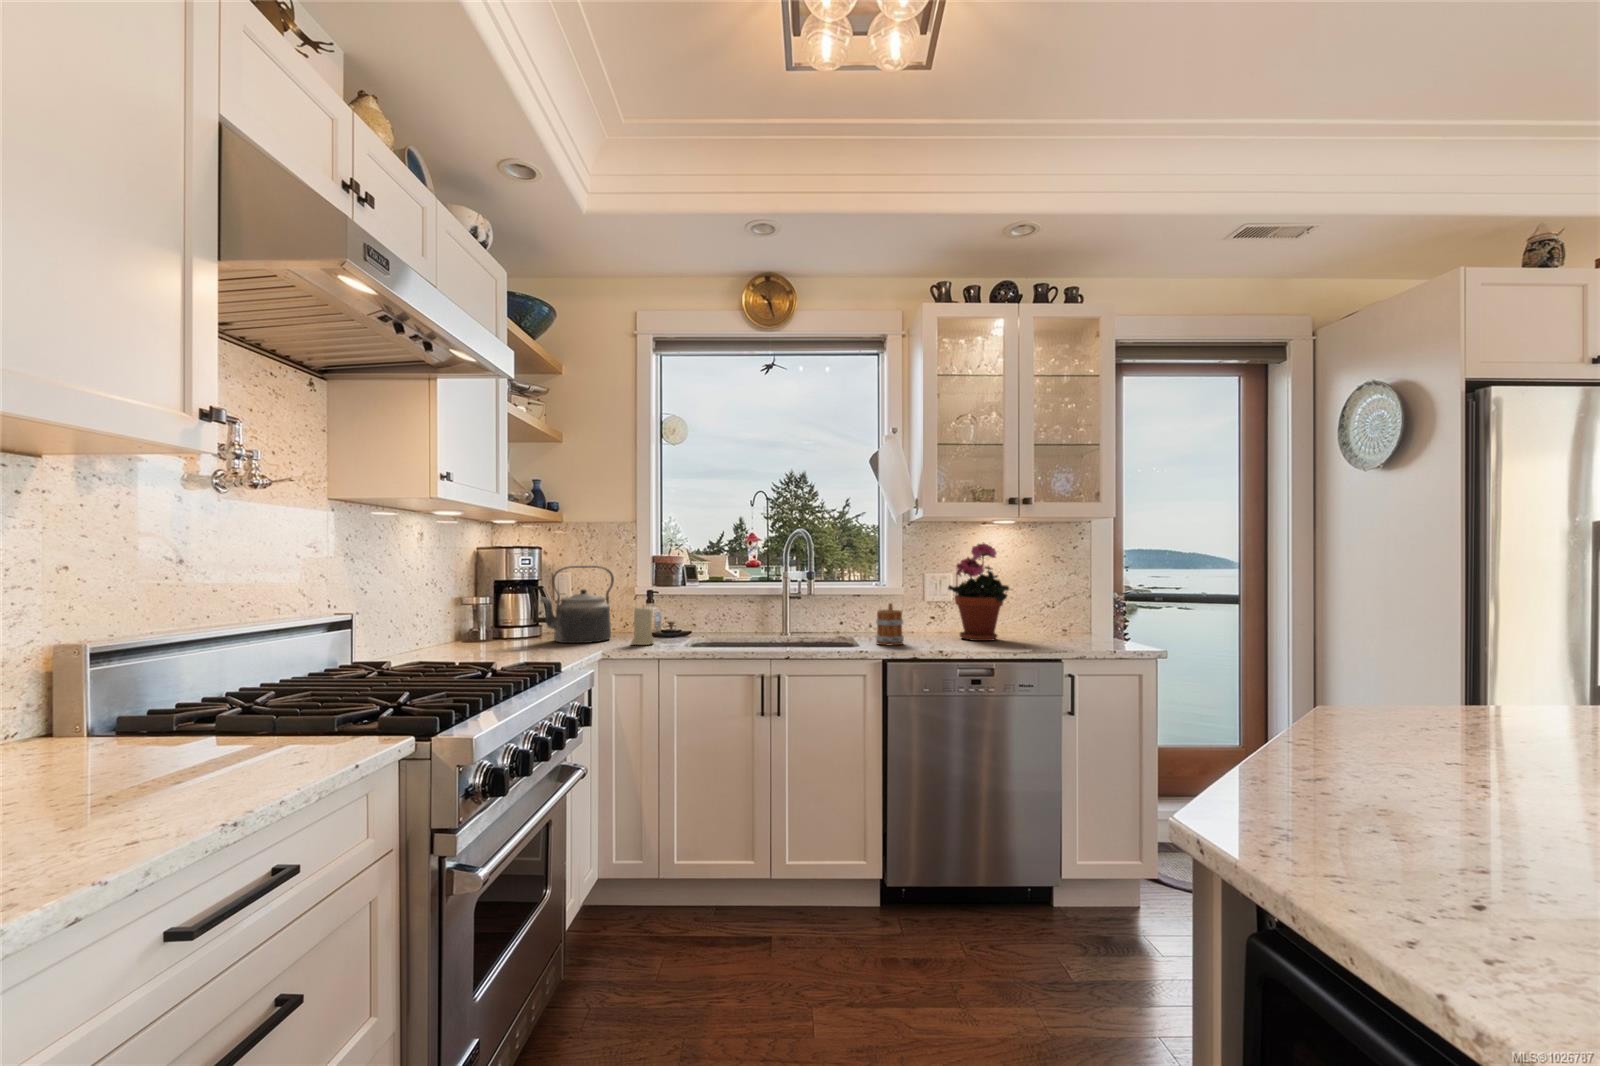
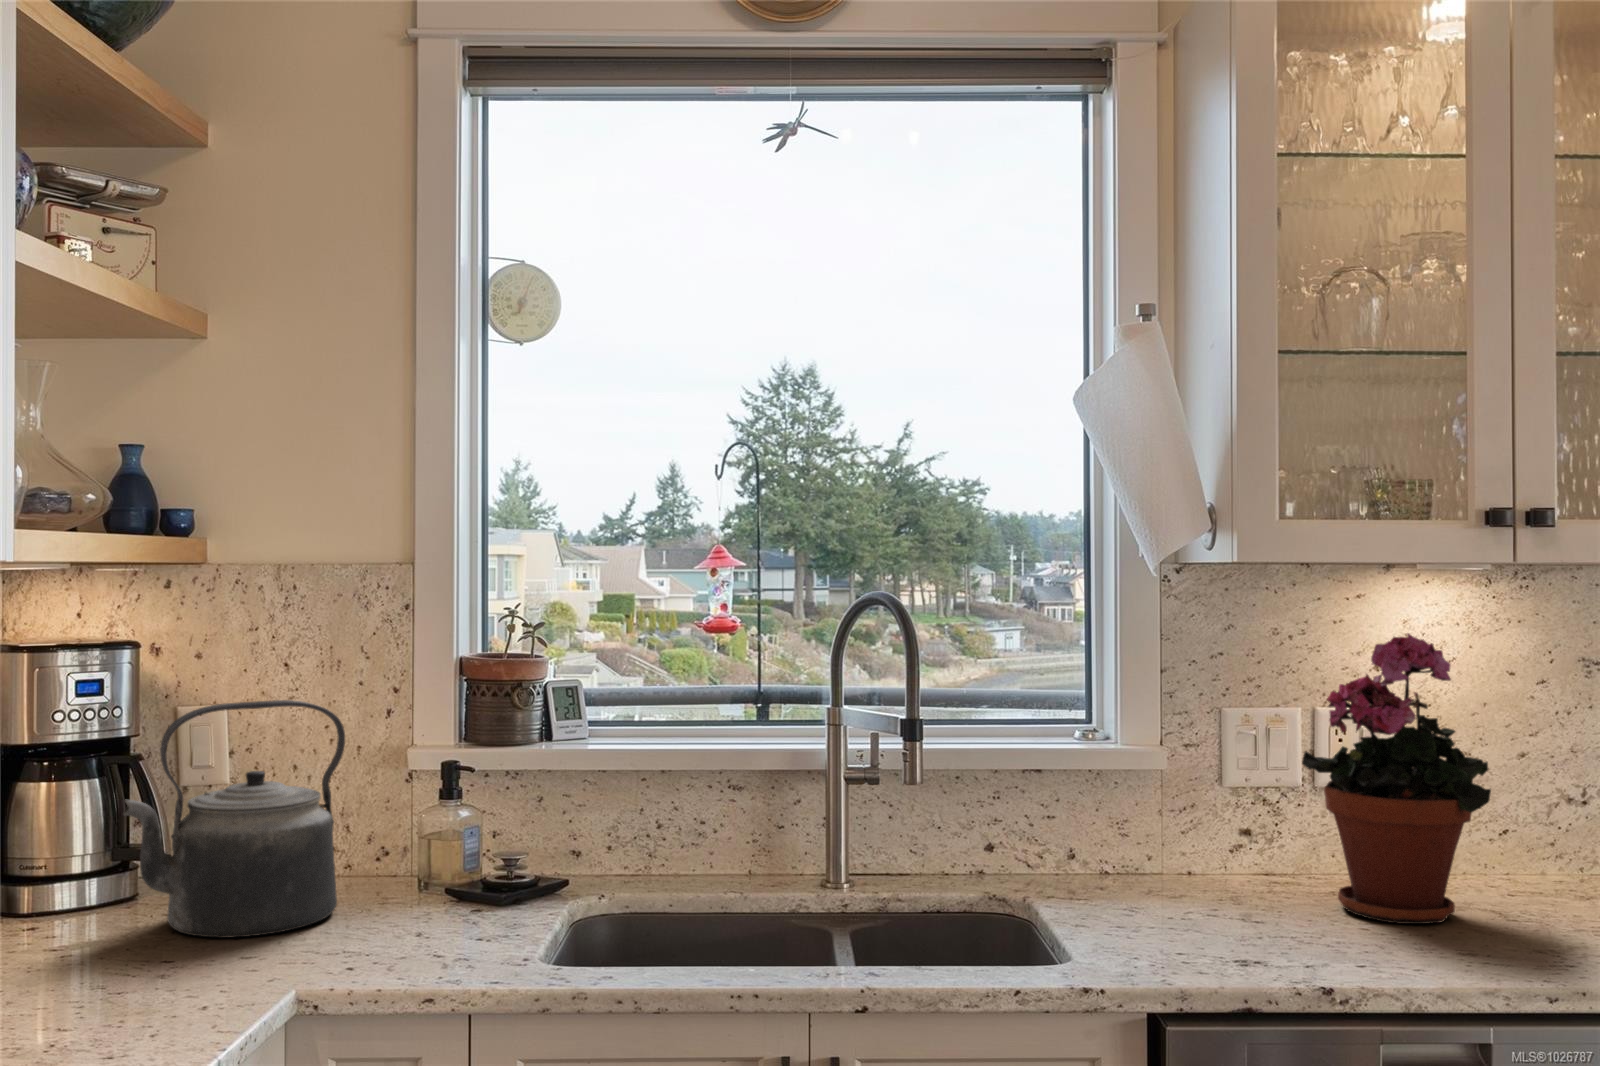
mug: present [876,603,904,645] -> none [1112,815,1196,952]
candle: present [631,607,654,645] -> none [388,827,460,950]

